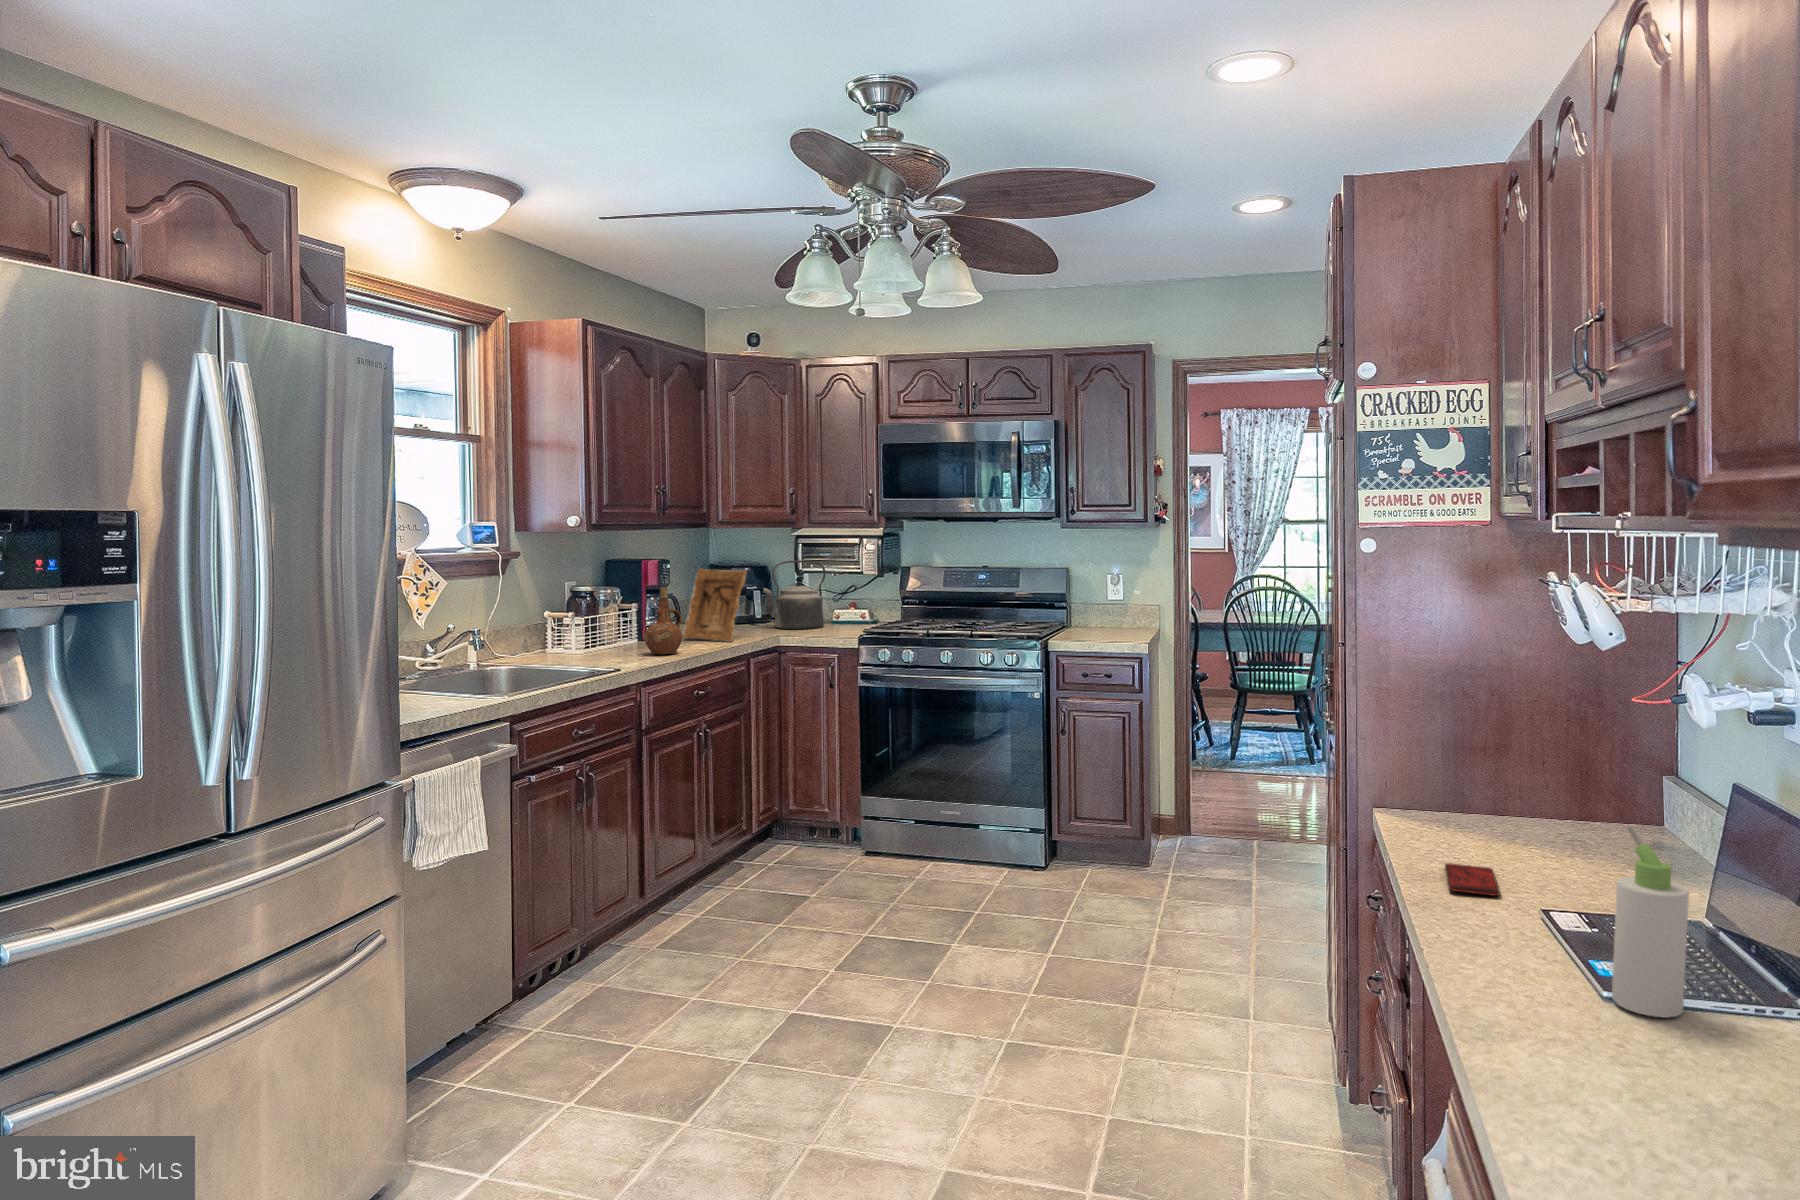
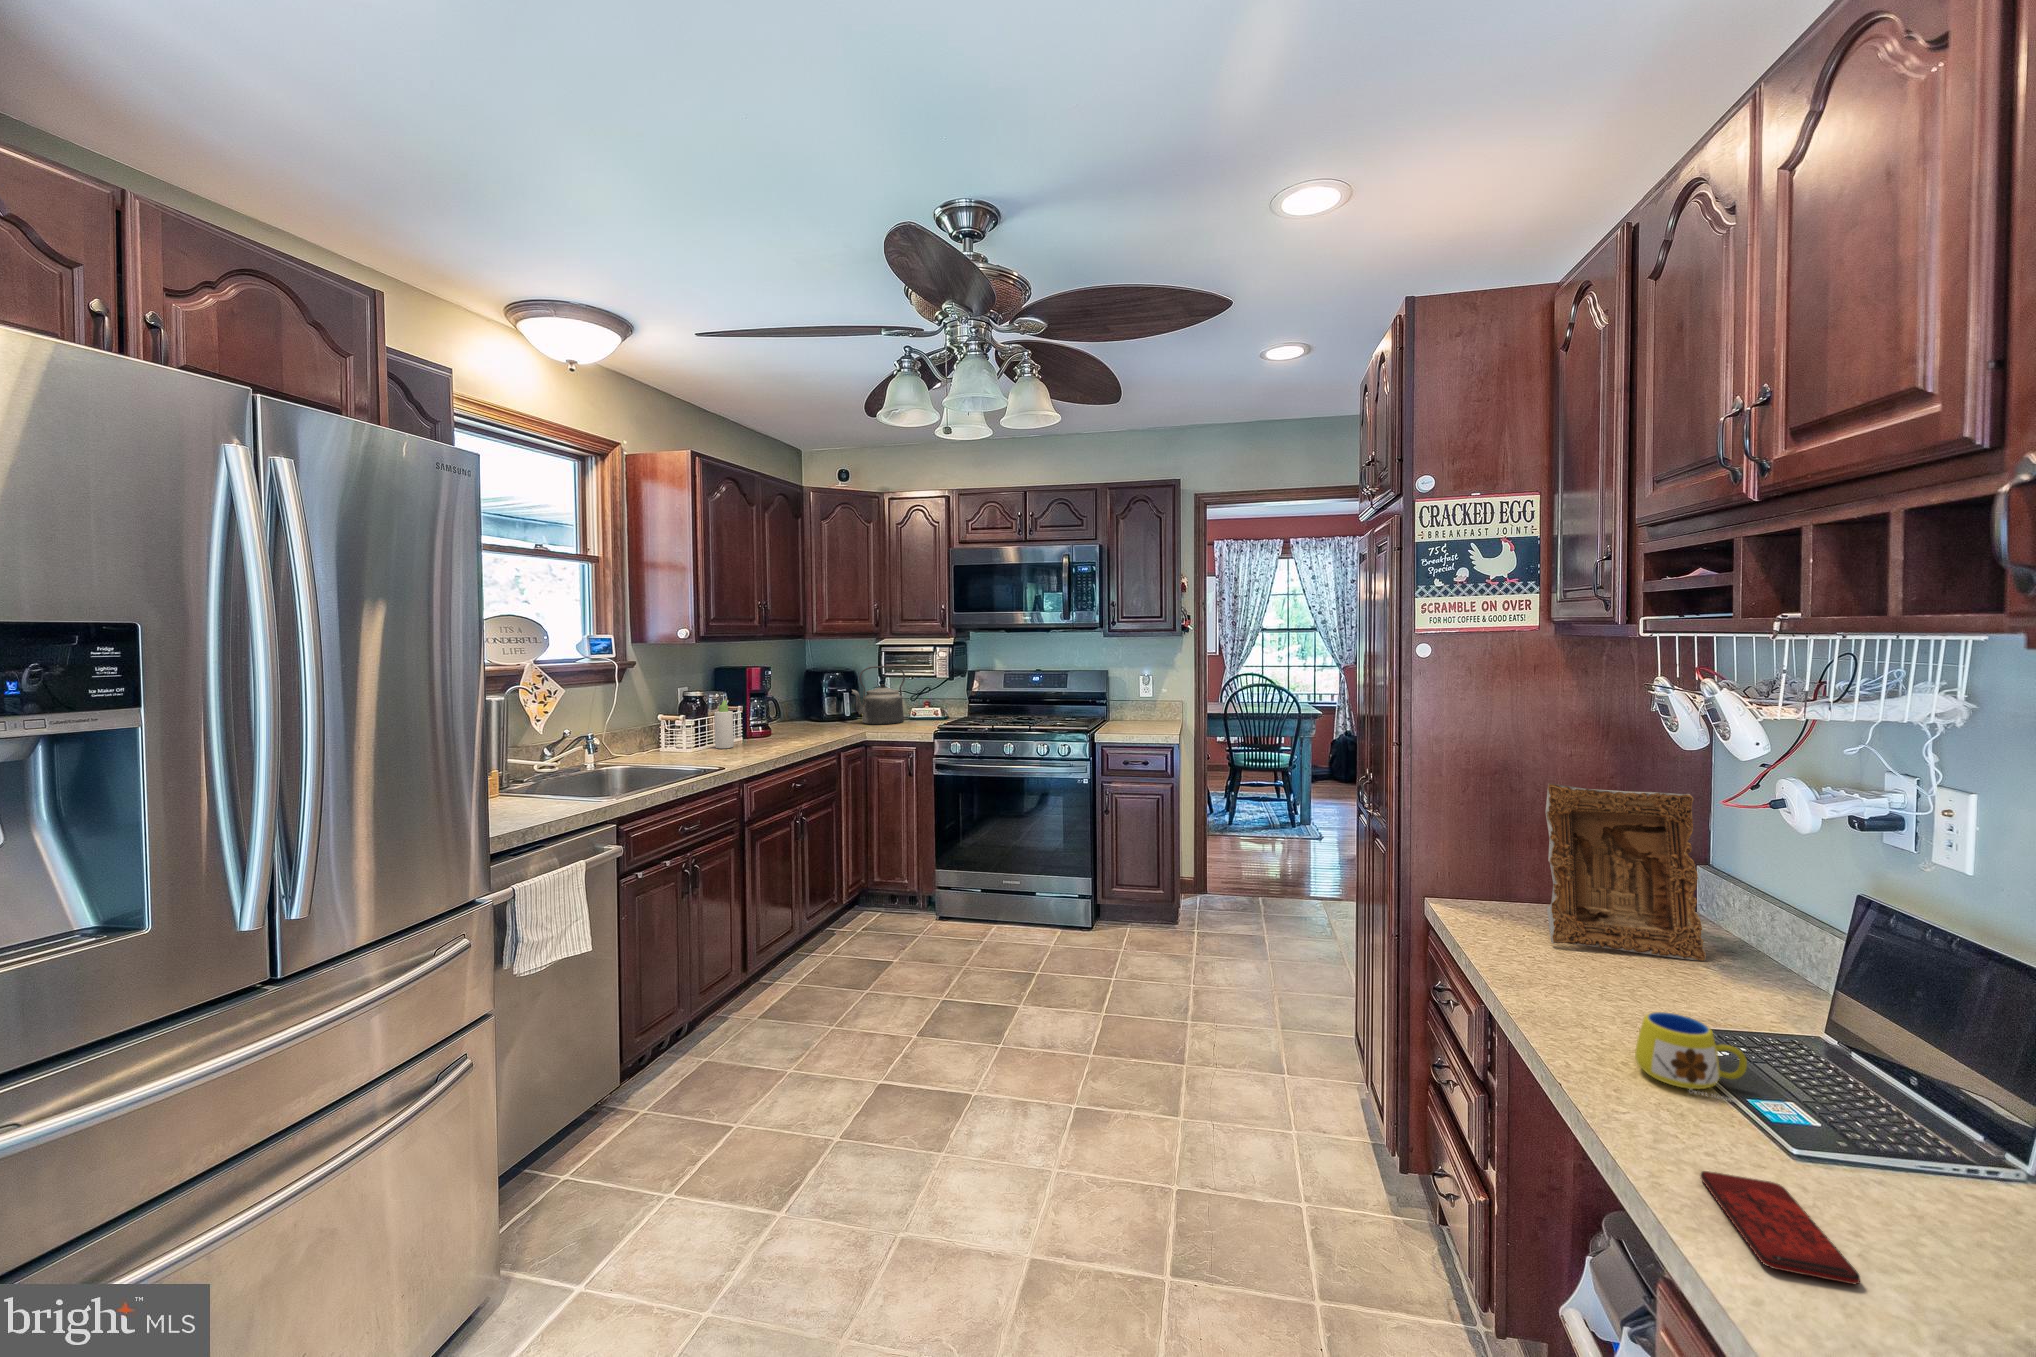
picture frame: present [683,568,746,642] -> present [1545,783,1706,961]
ceramic pitcher: present [644,587,682,654] -> none [747,691,781,750]
bottle: present [1612,827,1689,1017] -> present [714,697,734,748]
smartphone: present [1445,863,1500,896] -> present [1700,1171,1860,1285]
mug: none [1489,889,1584,964] -> present [1635,1012,1747,1101]

